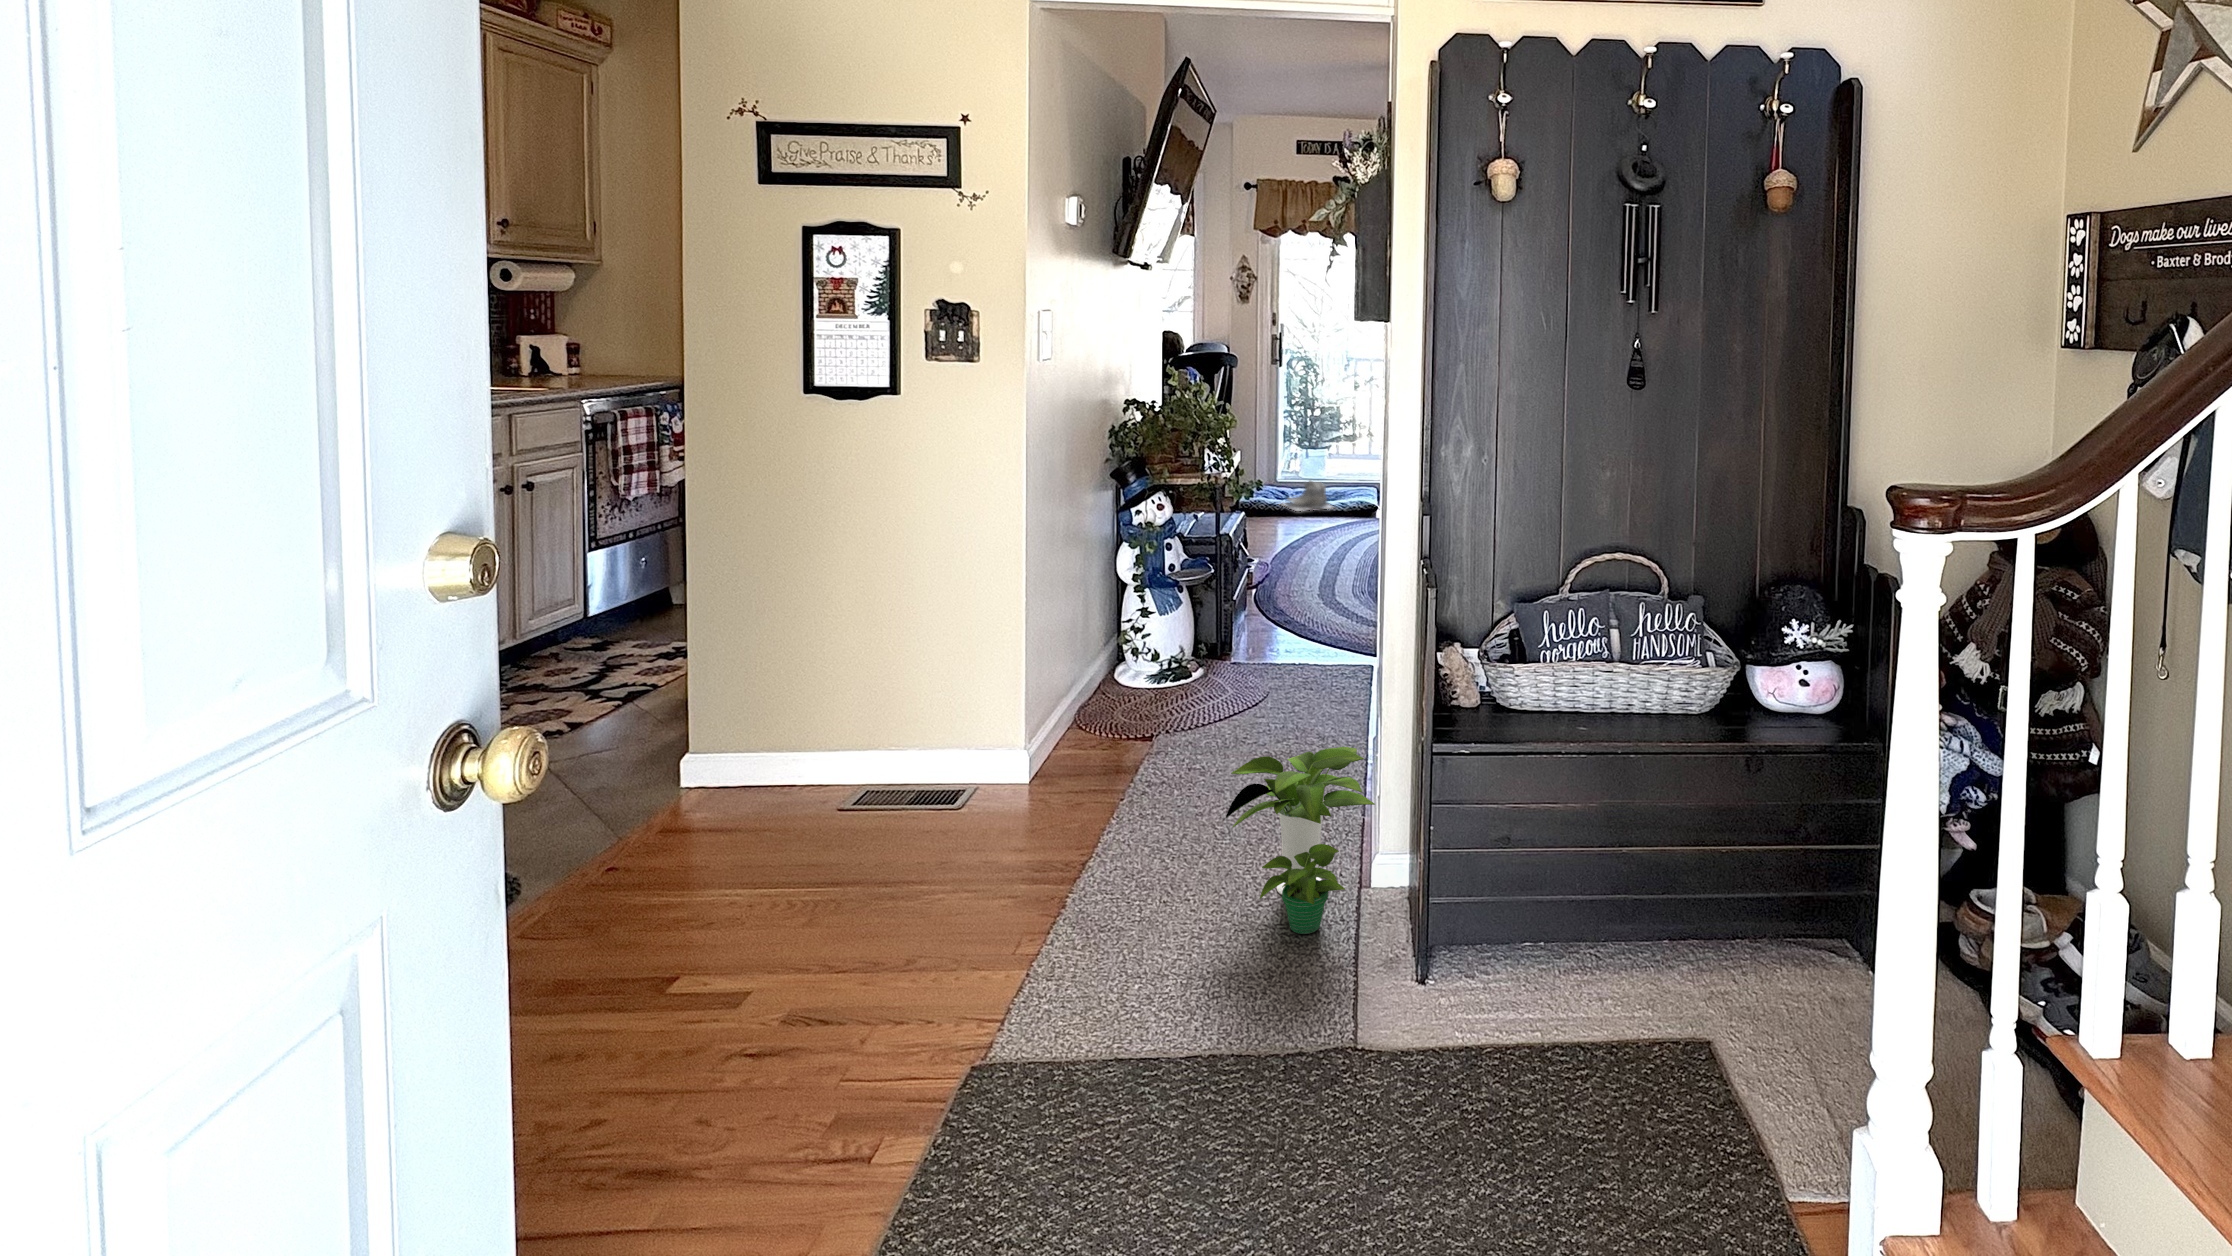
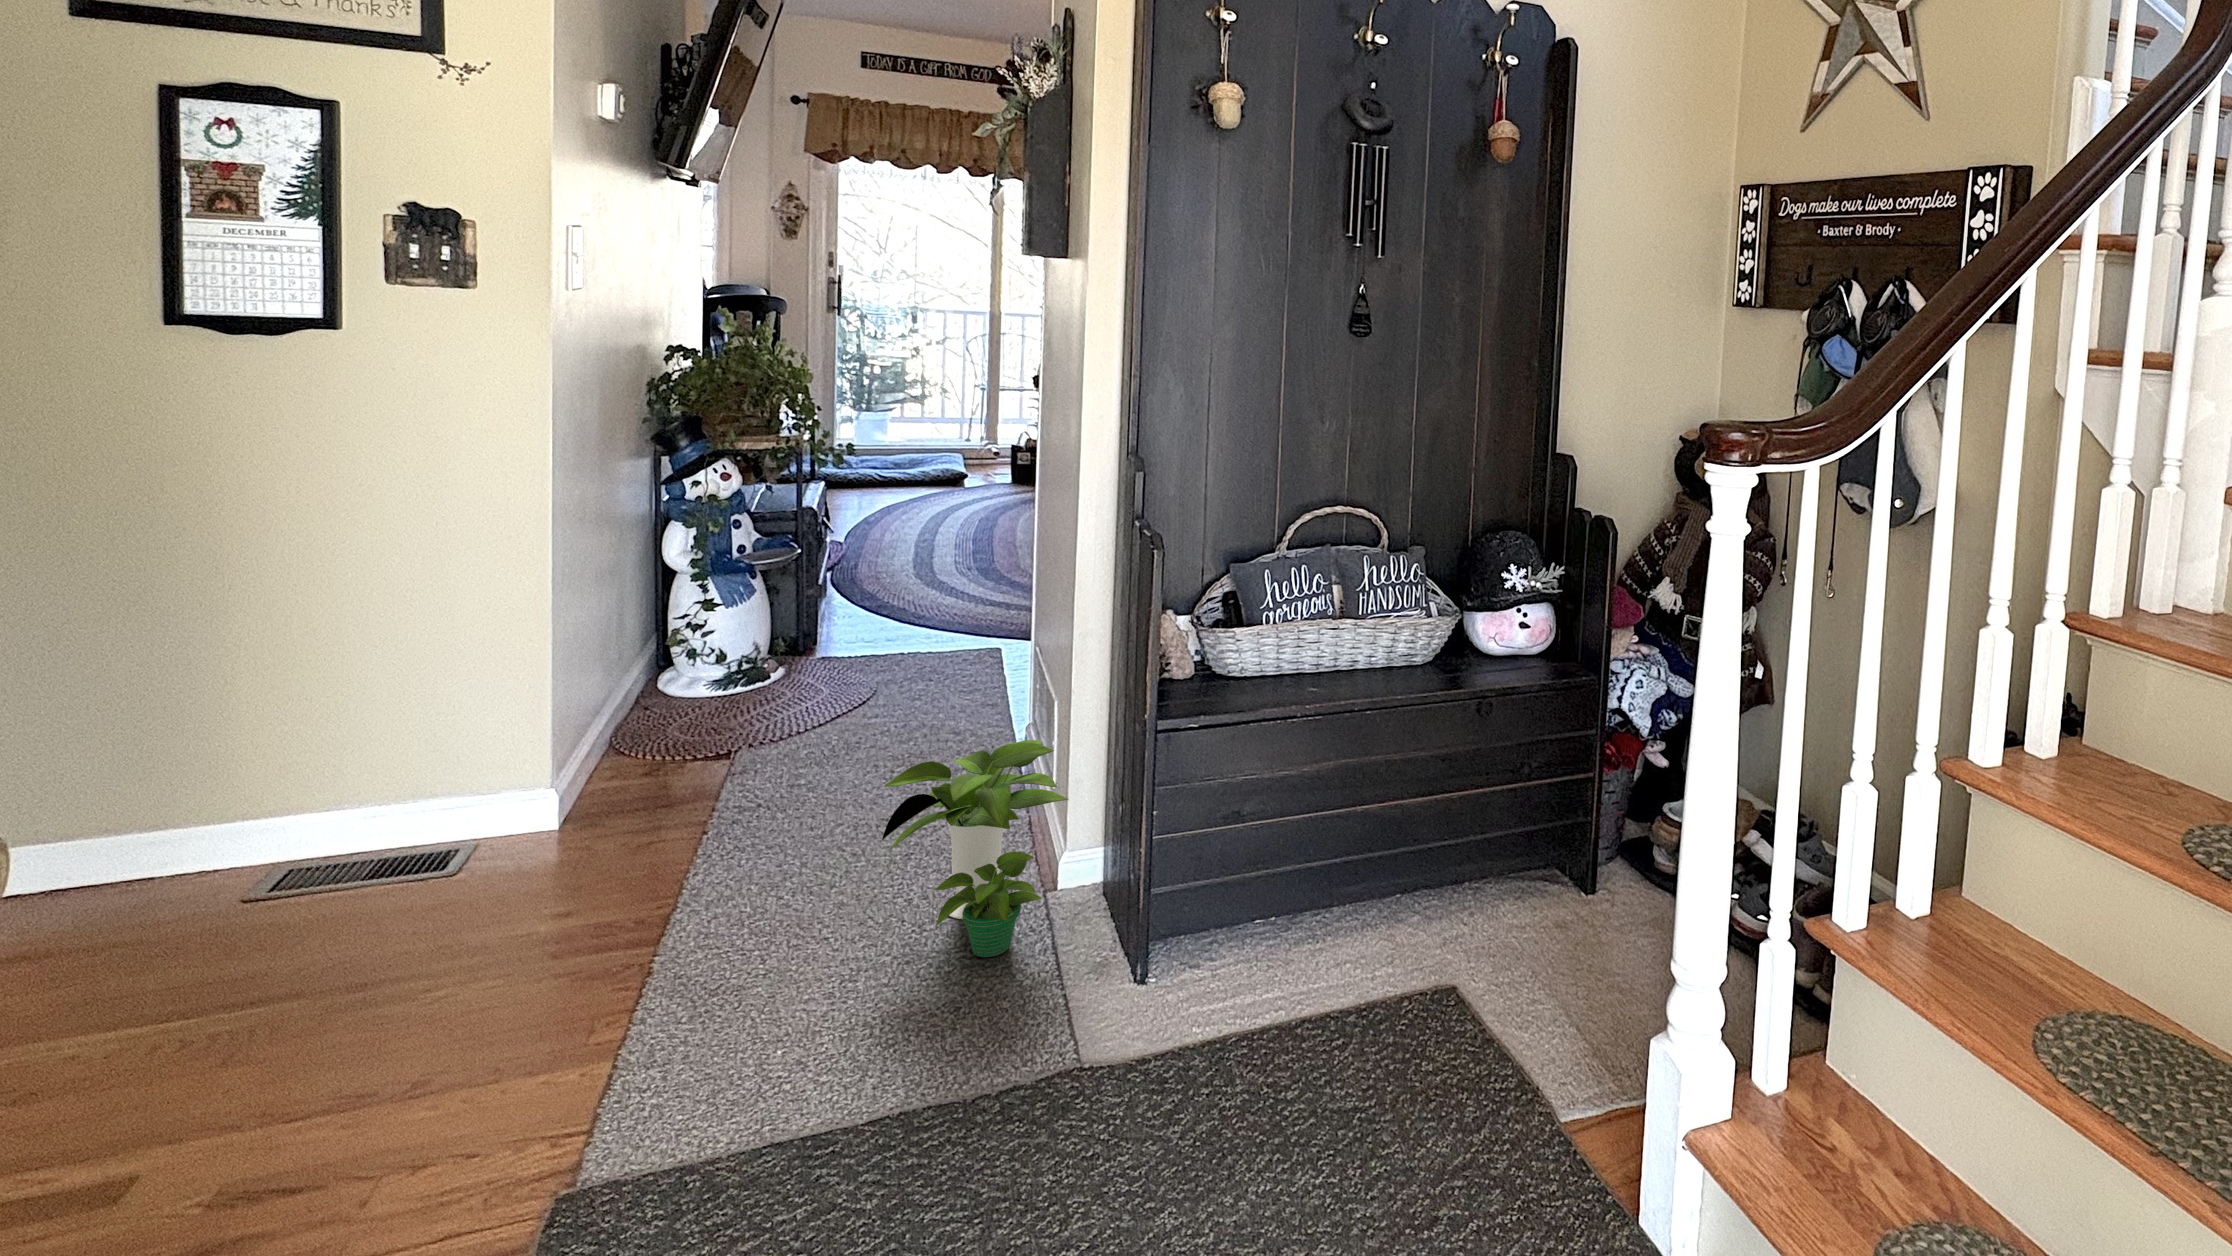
boots: present [1283,481,1332,511] -> none [850,444,931,482]

